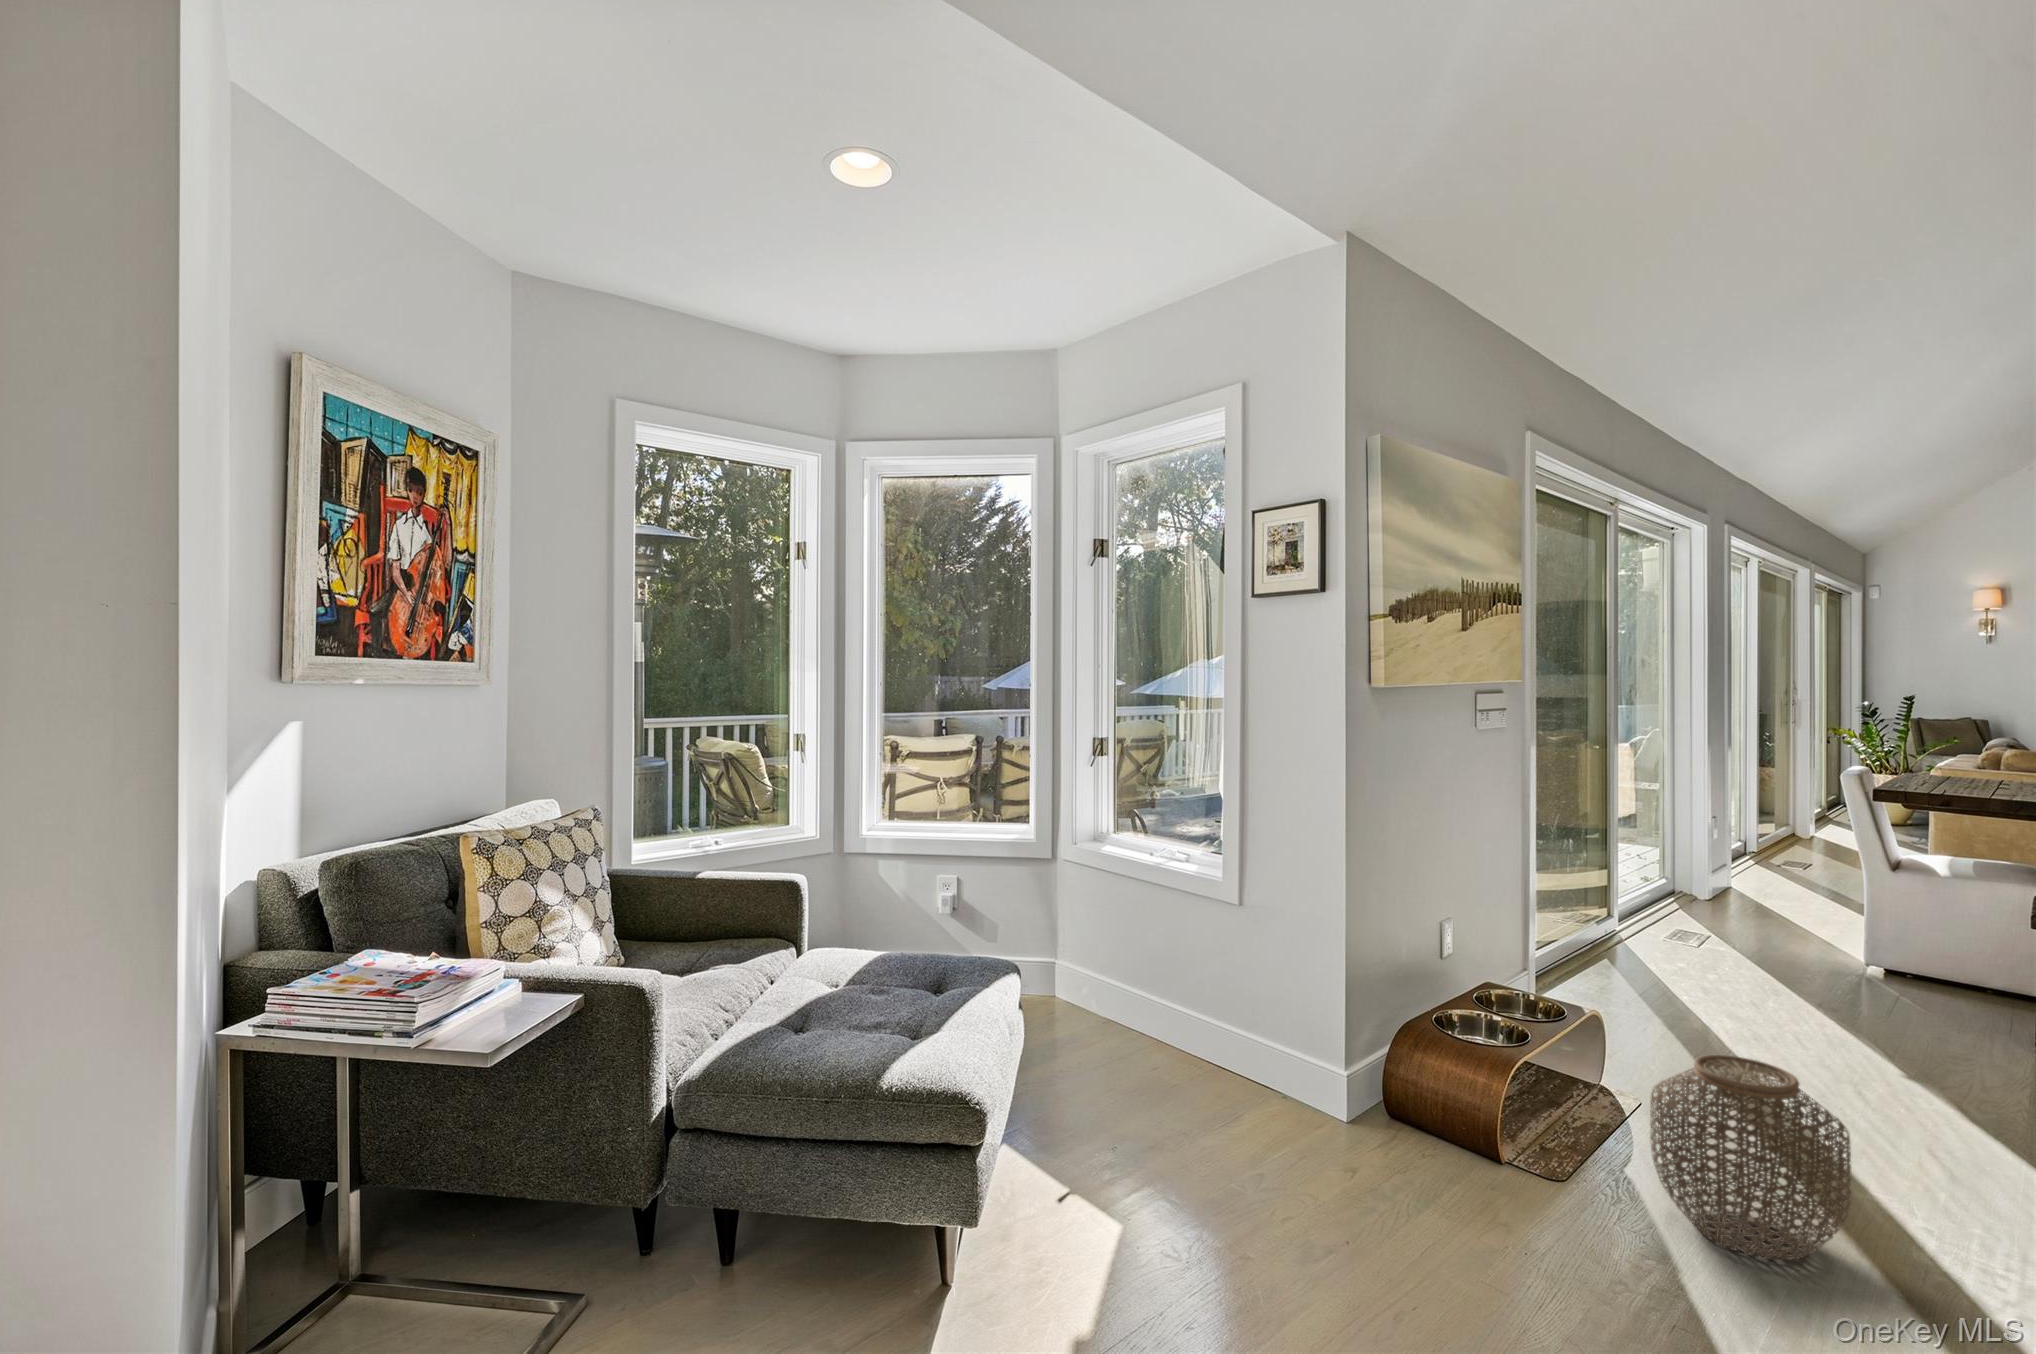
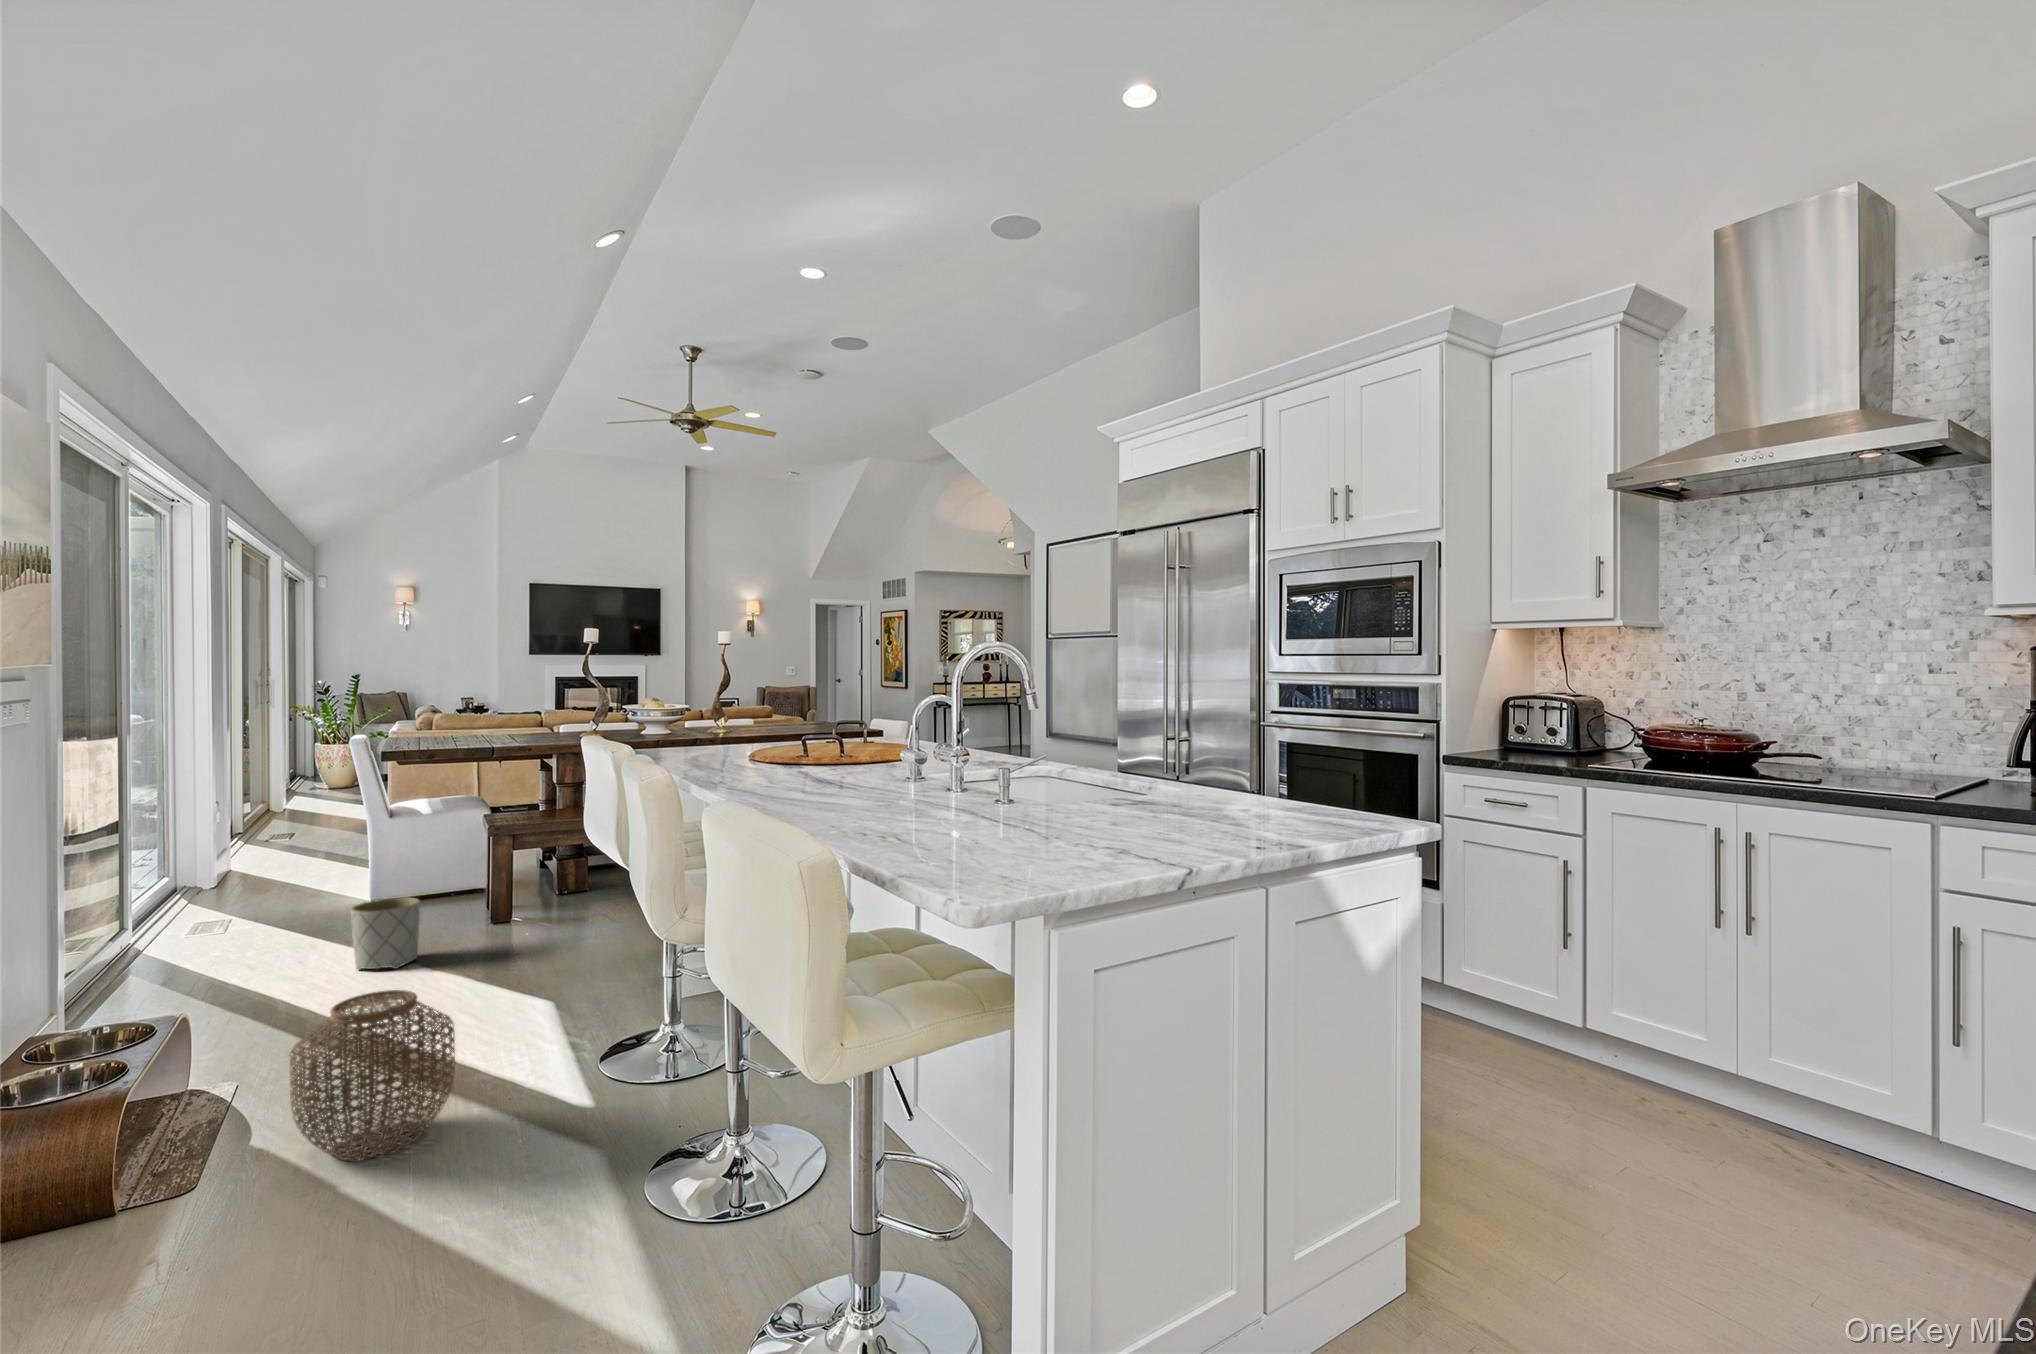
planter: none [1808,957,1899,1047] -> present [351,897,420,970]

